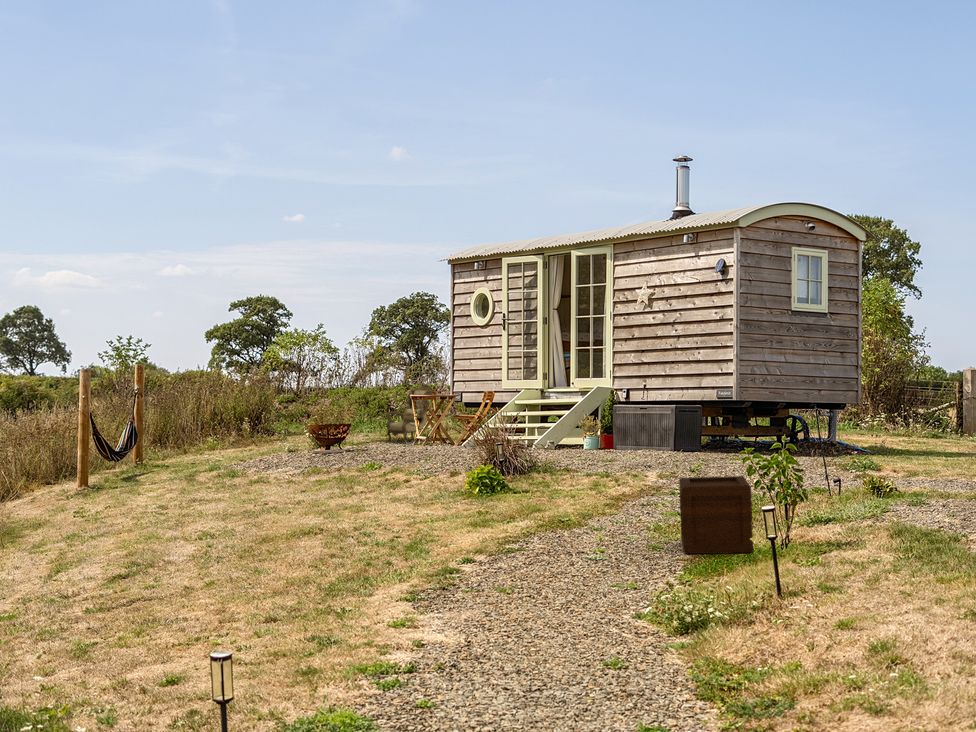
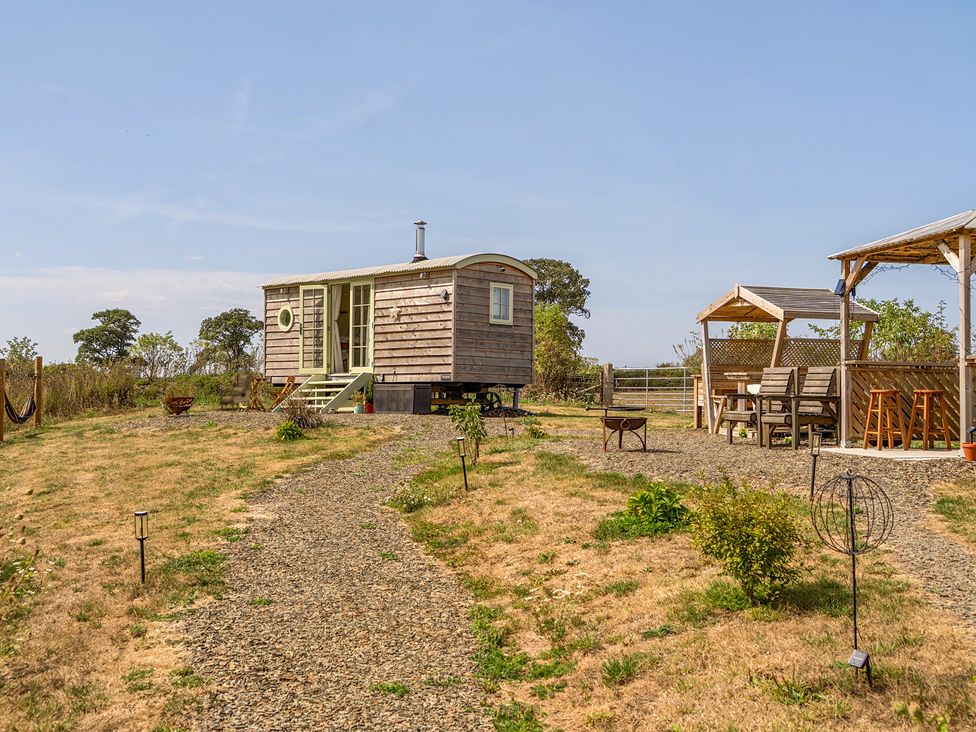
wooden crate: present [679,476,753,554] -> none [411,423,453,469]

